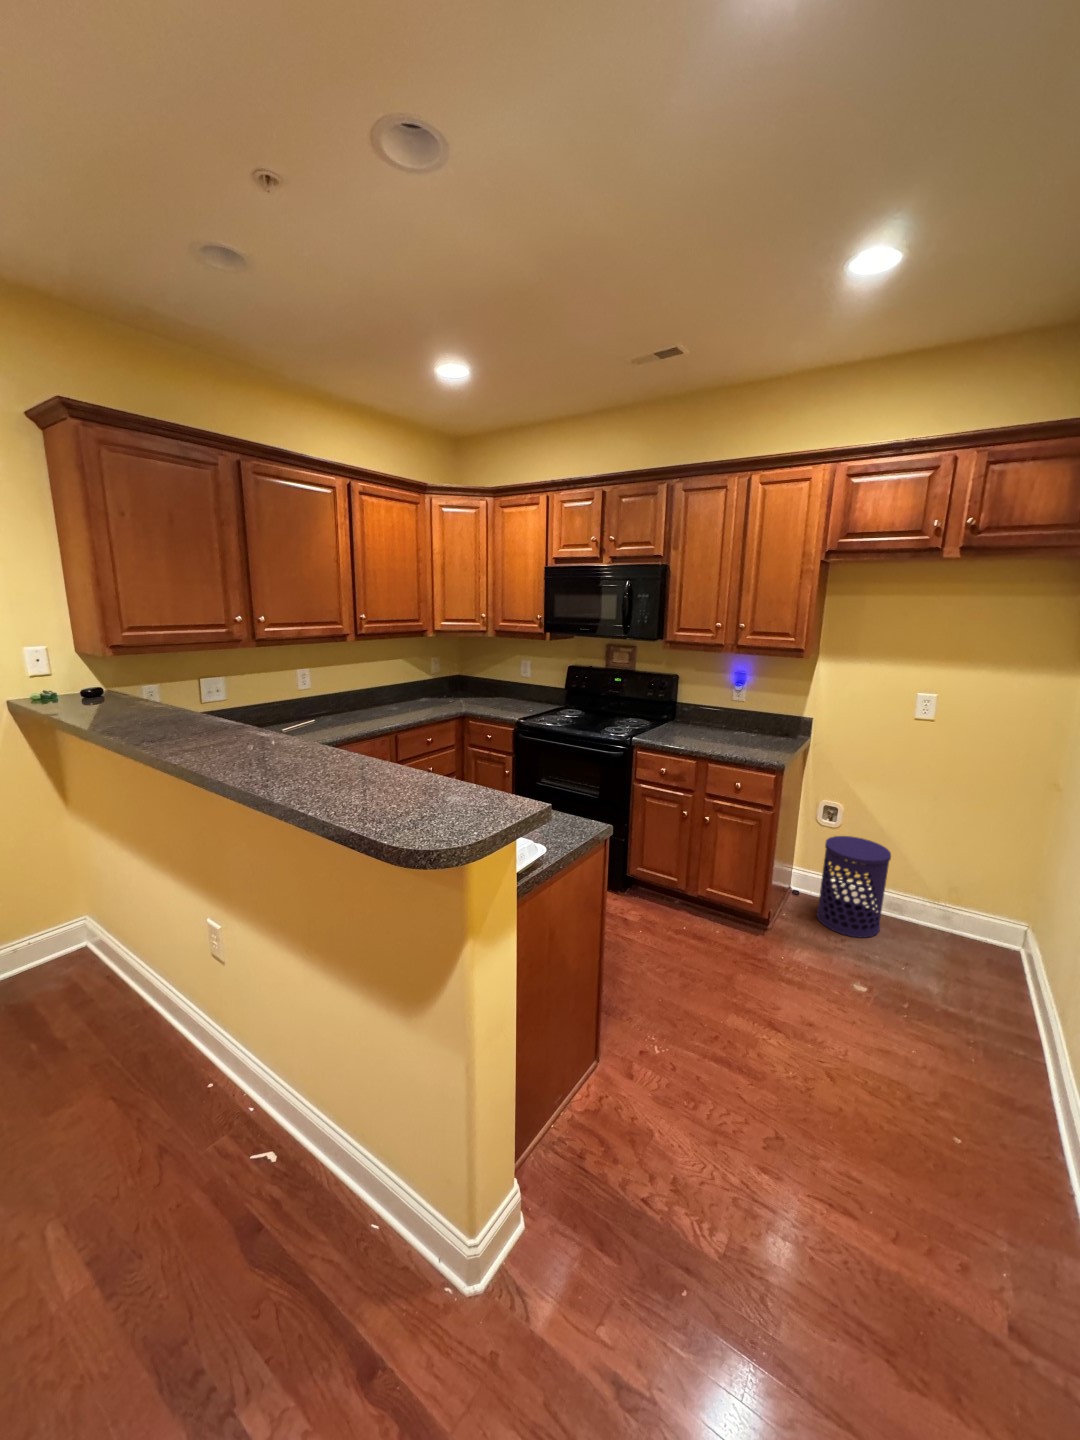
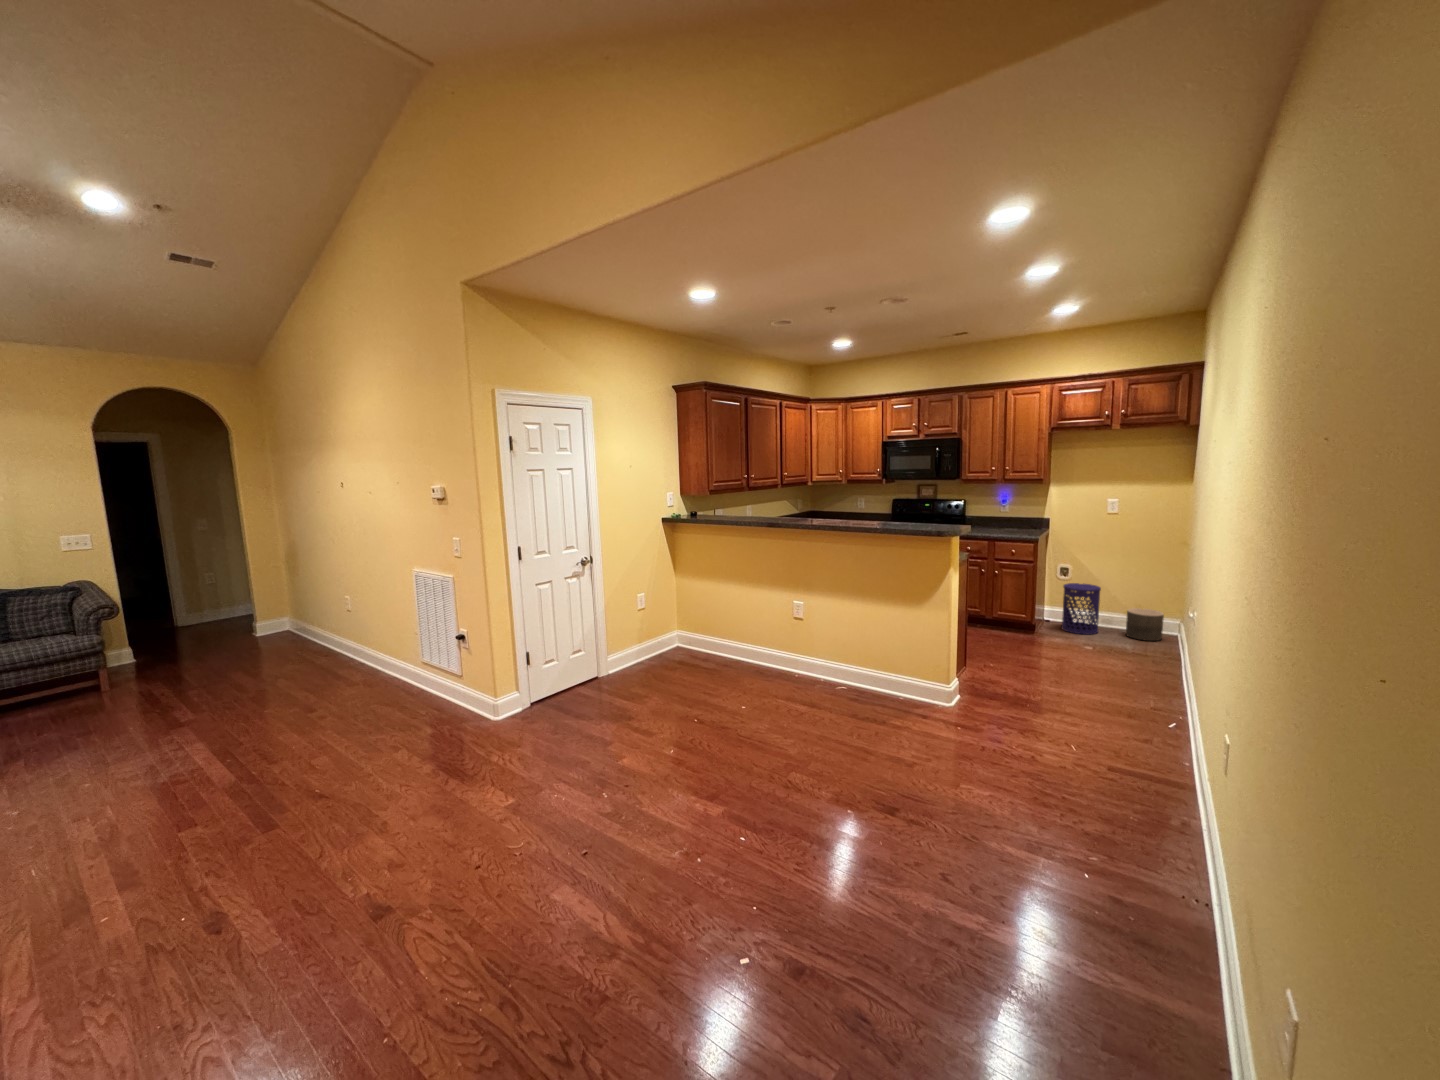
planter: none [928,894,1004,968] -> present [1126,608,1164,641]

